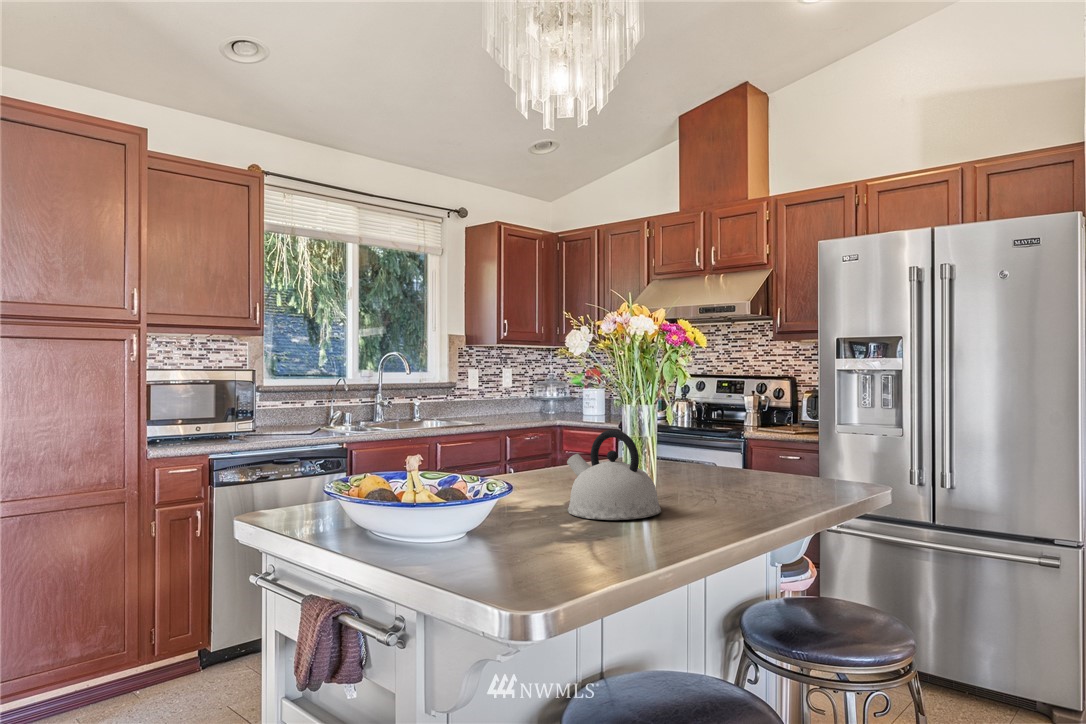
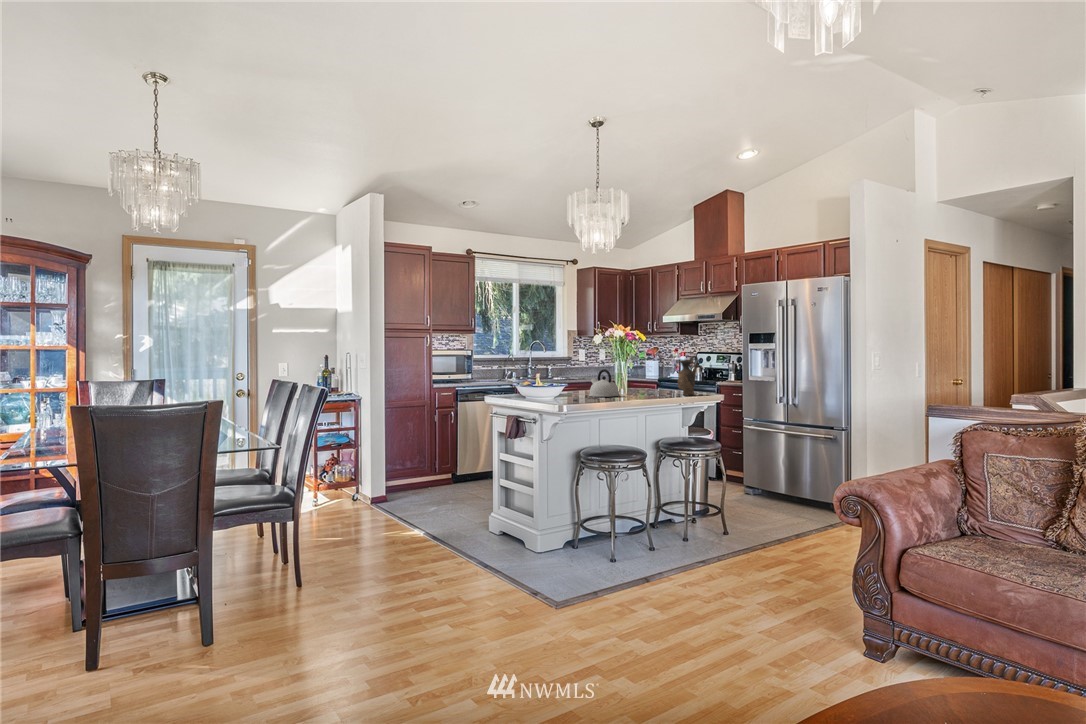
ceramic pitcher: none [787,386,836,494] -> present [678,356,699,395]

